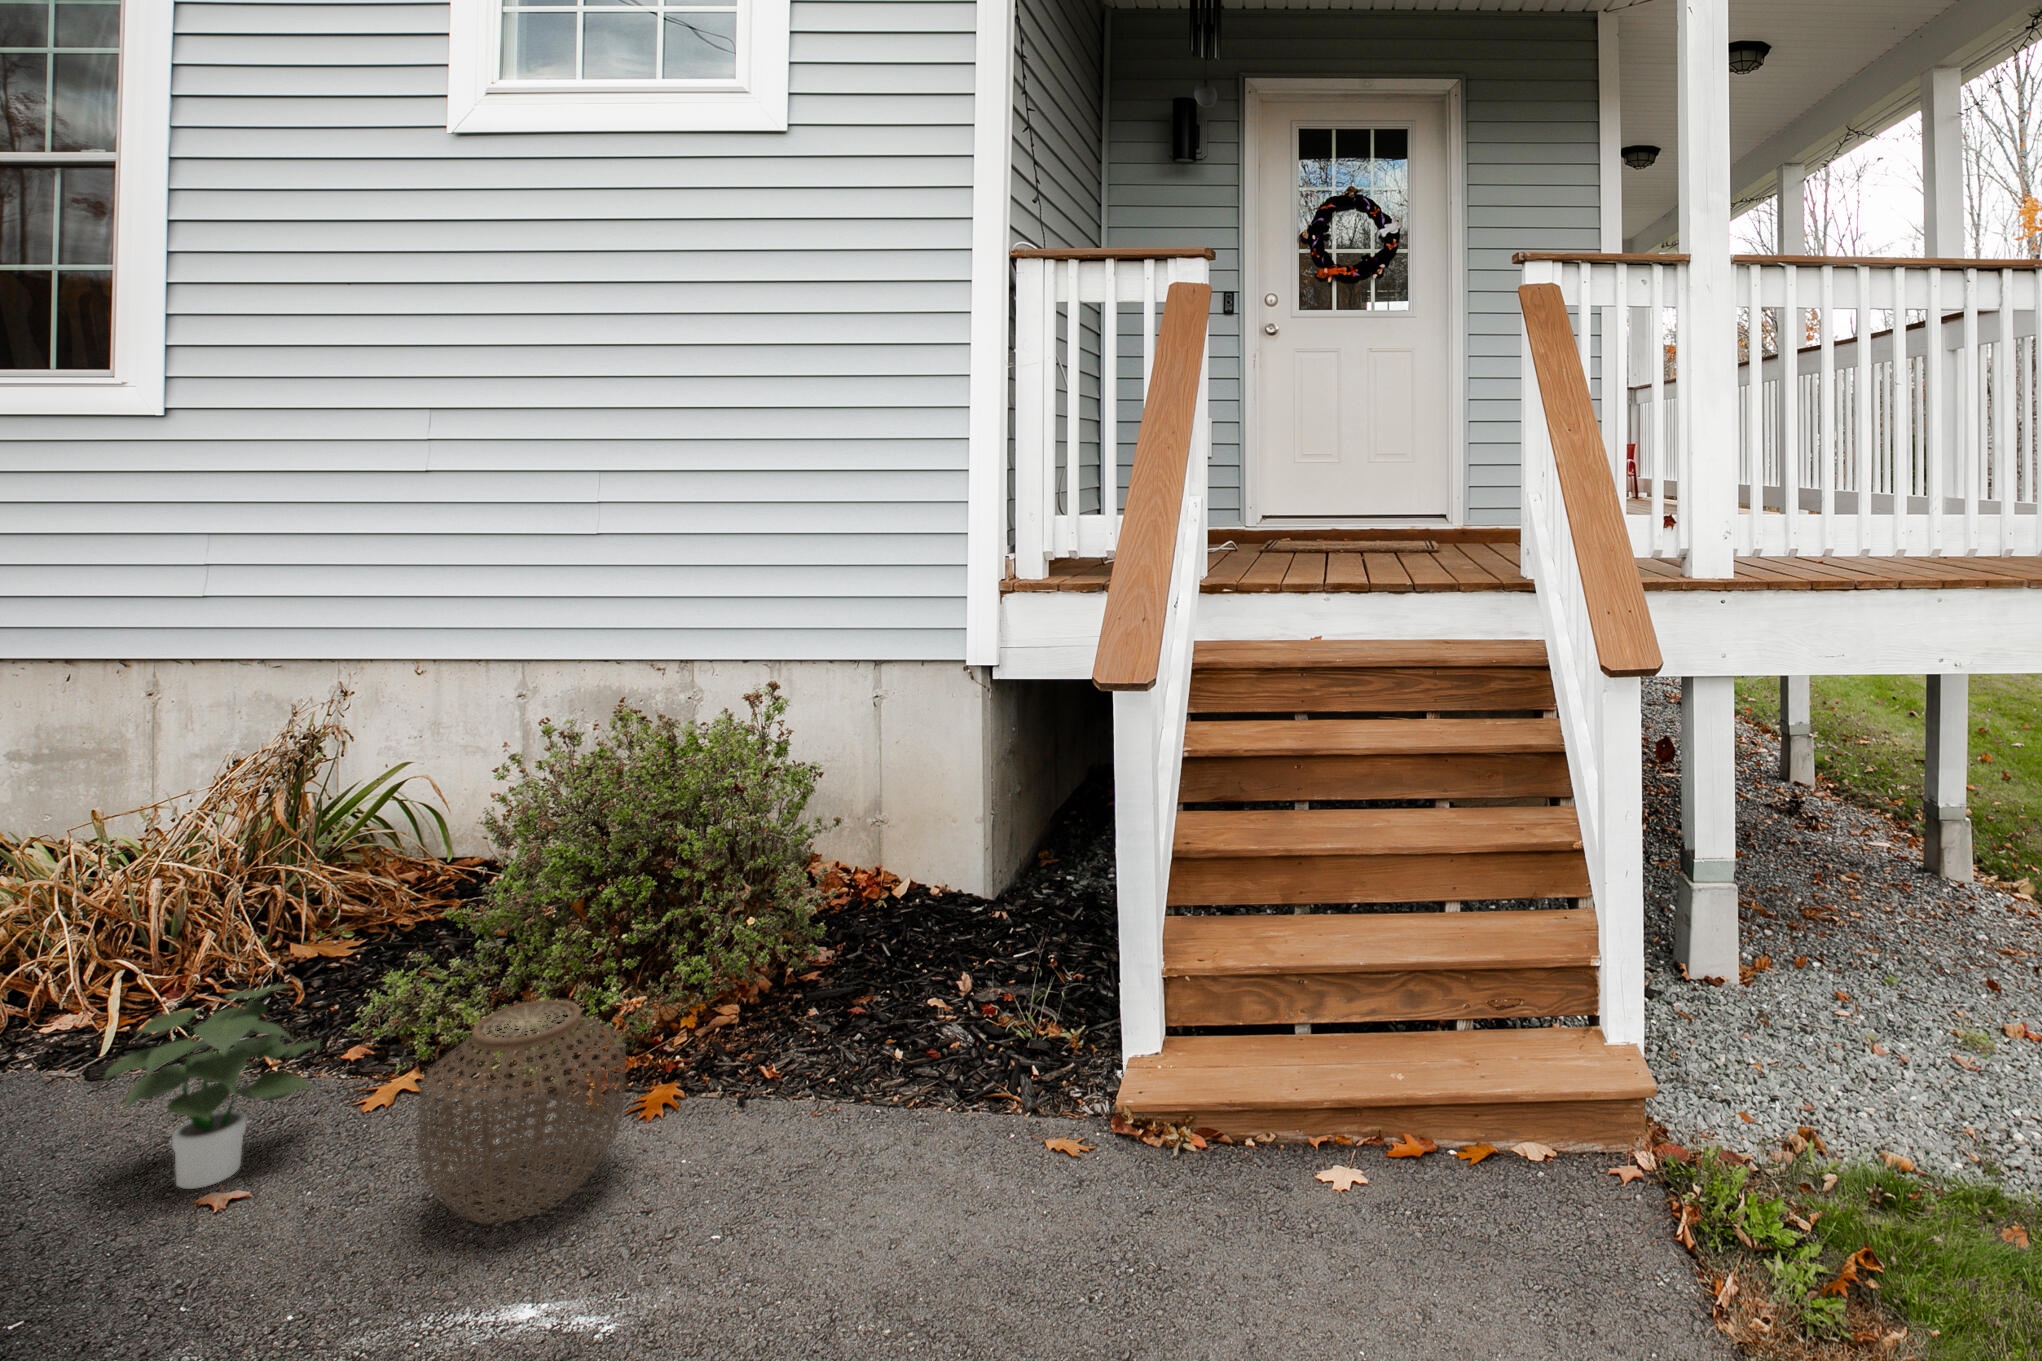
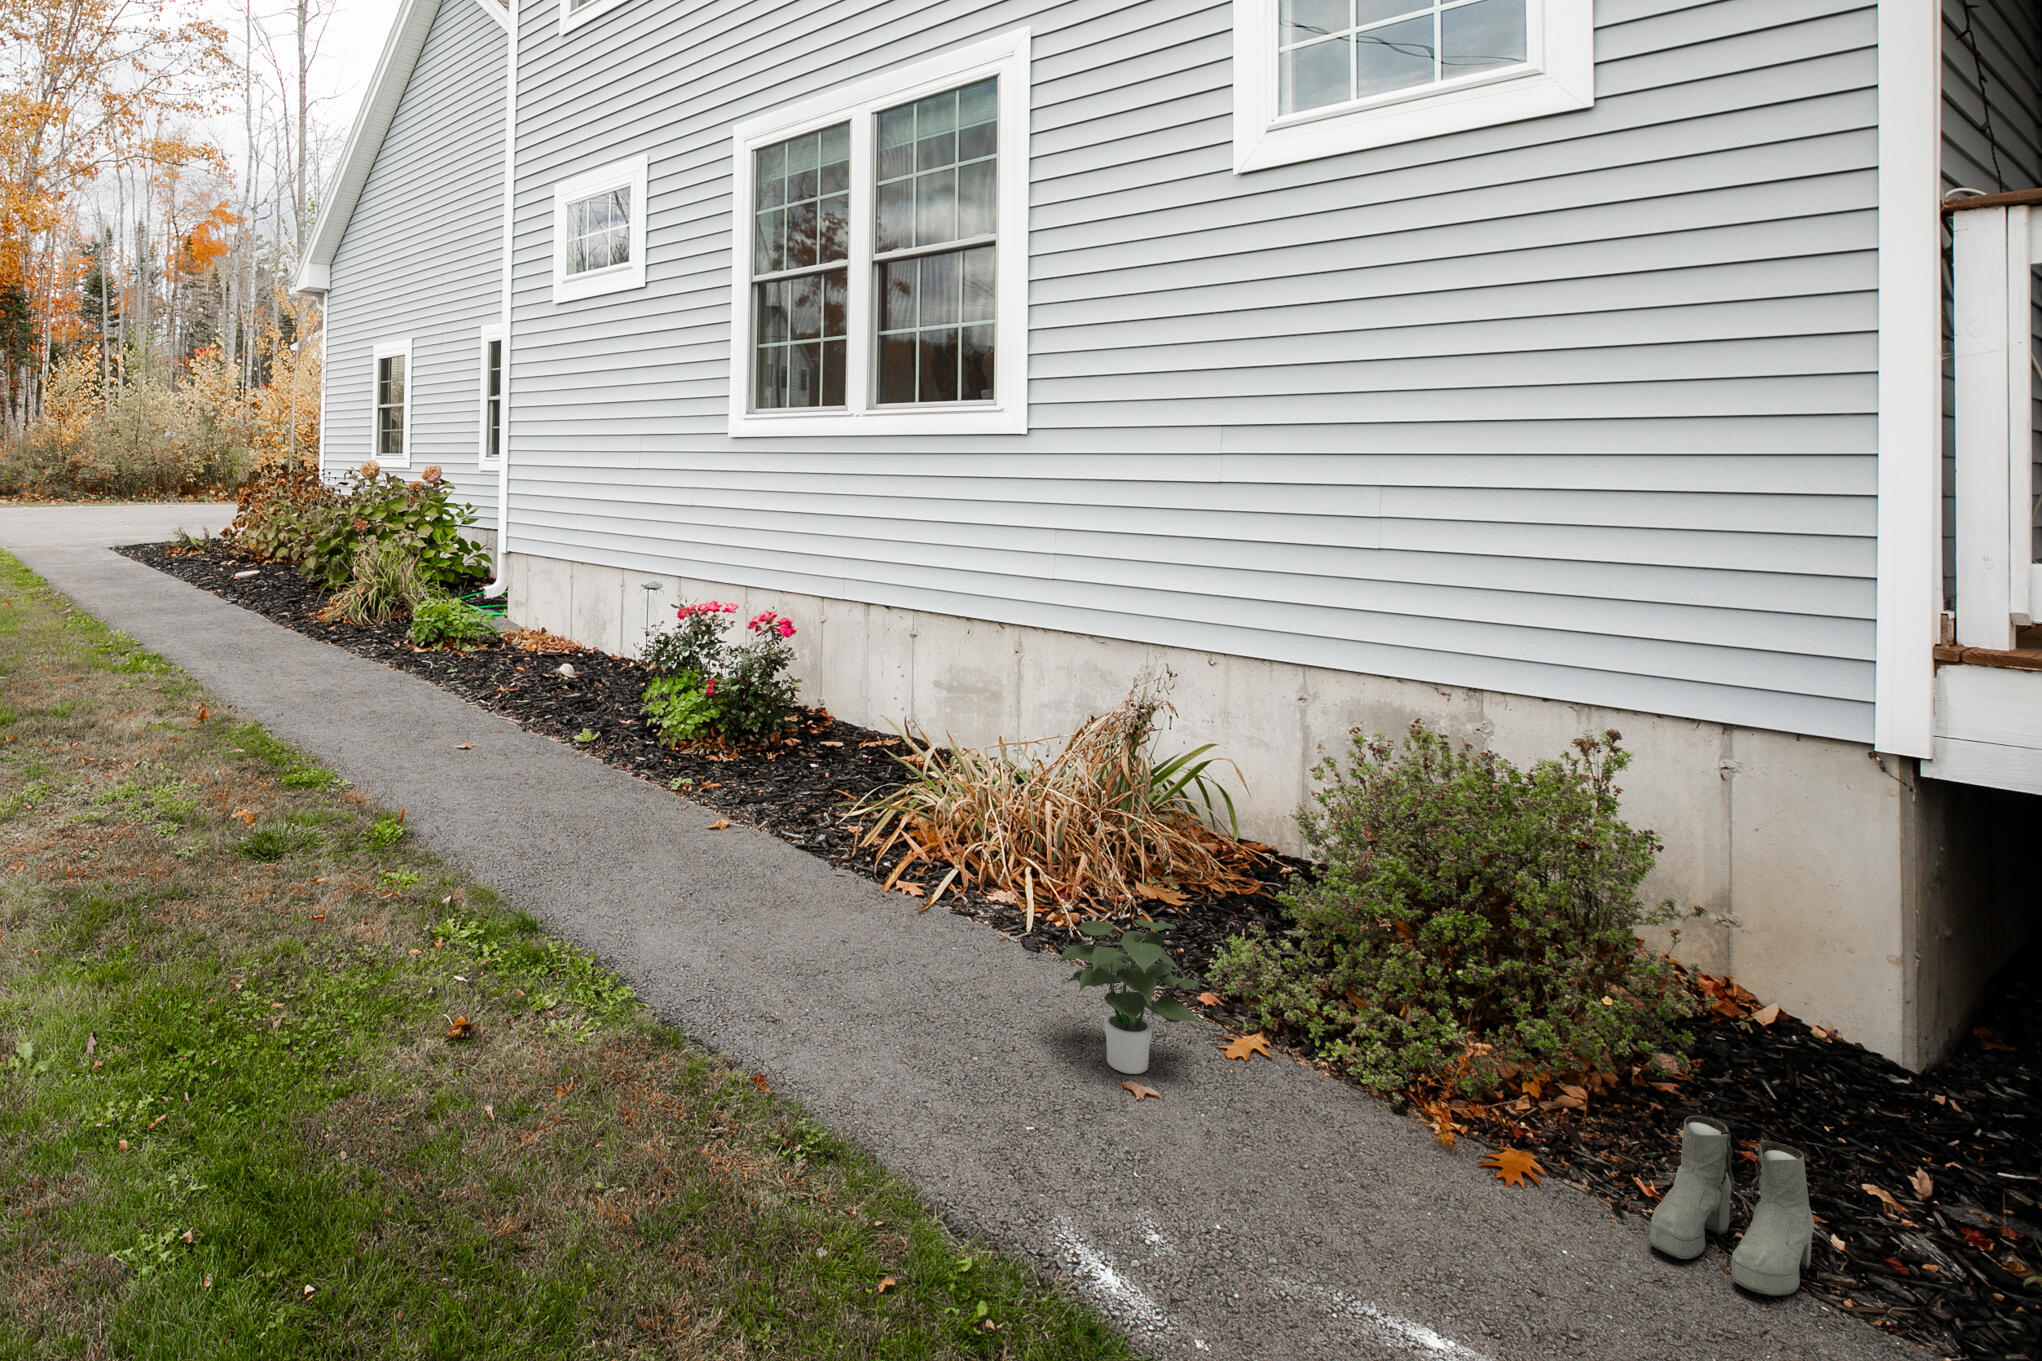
boots: none [757,991,881,1124] -> present [1649,1116,1814,1296]
woven basket: present [418,1000,626,1224] -> none [1306,1017,1501,1237]

